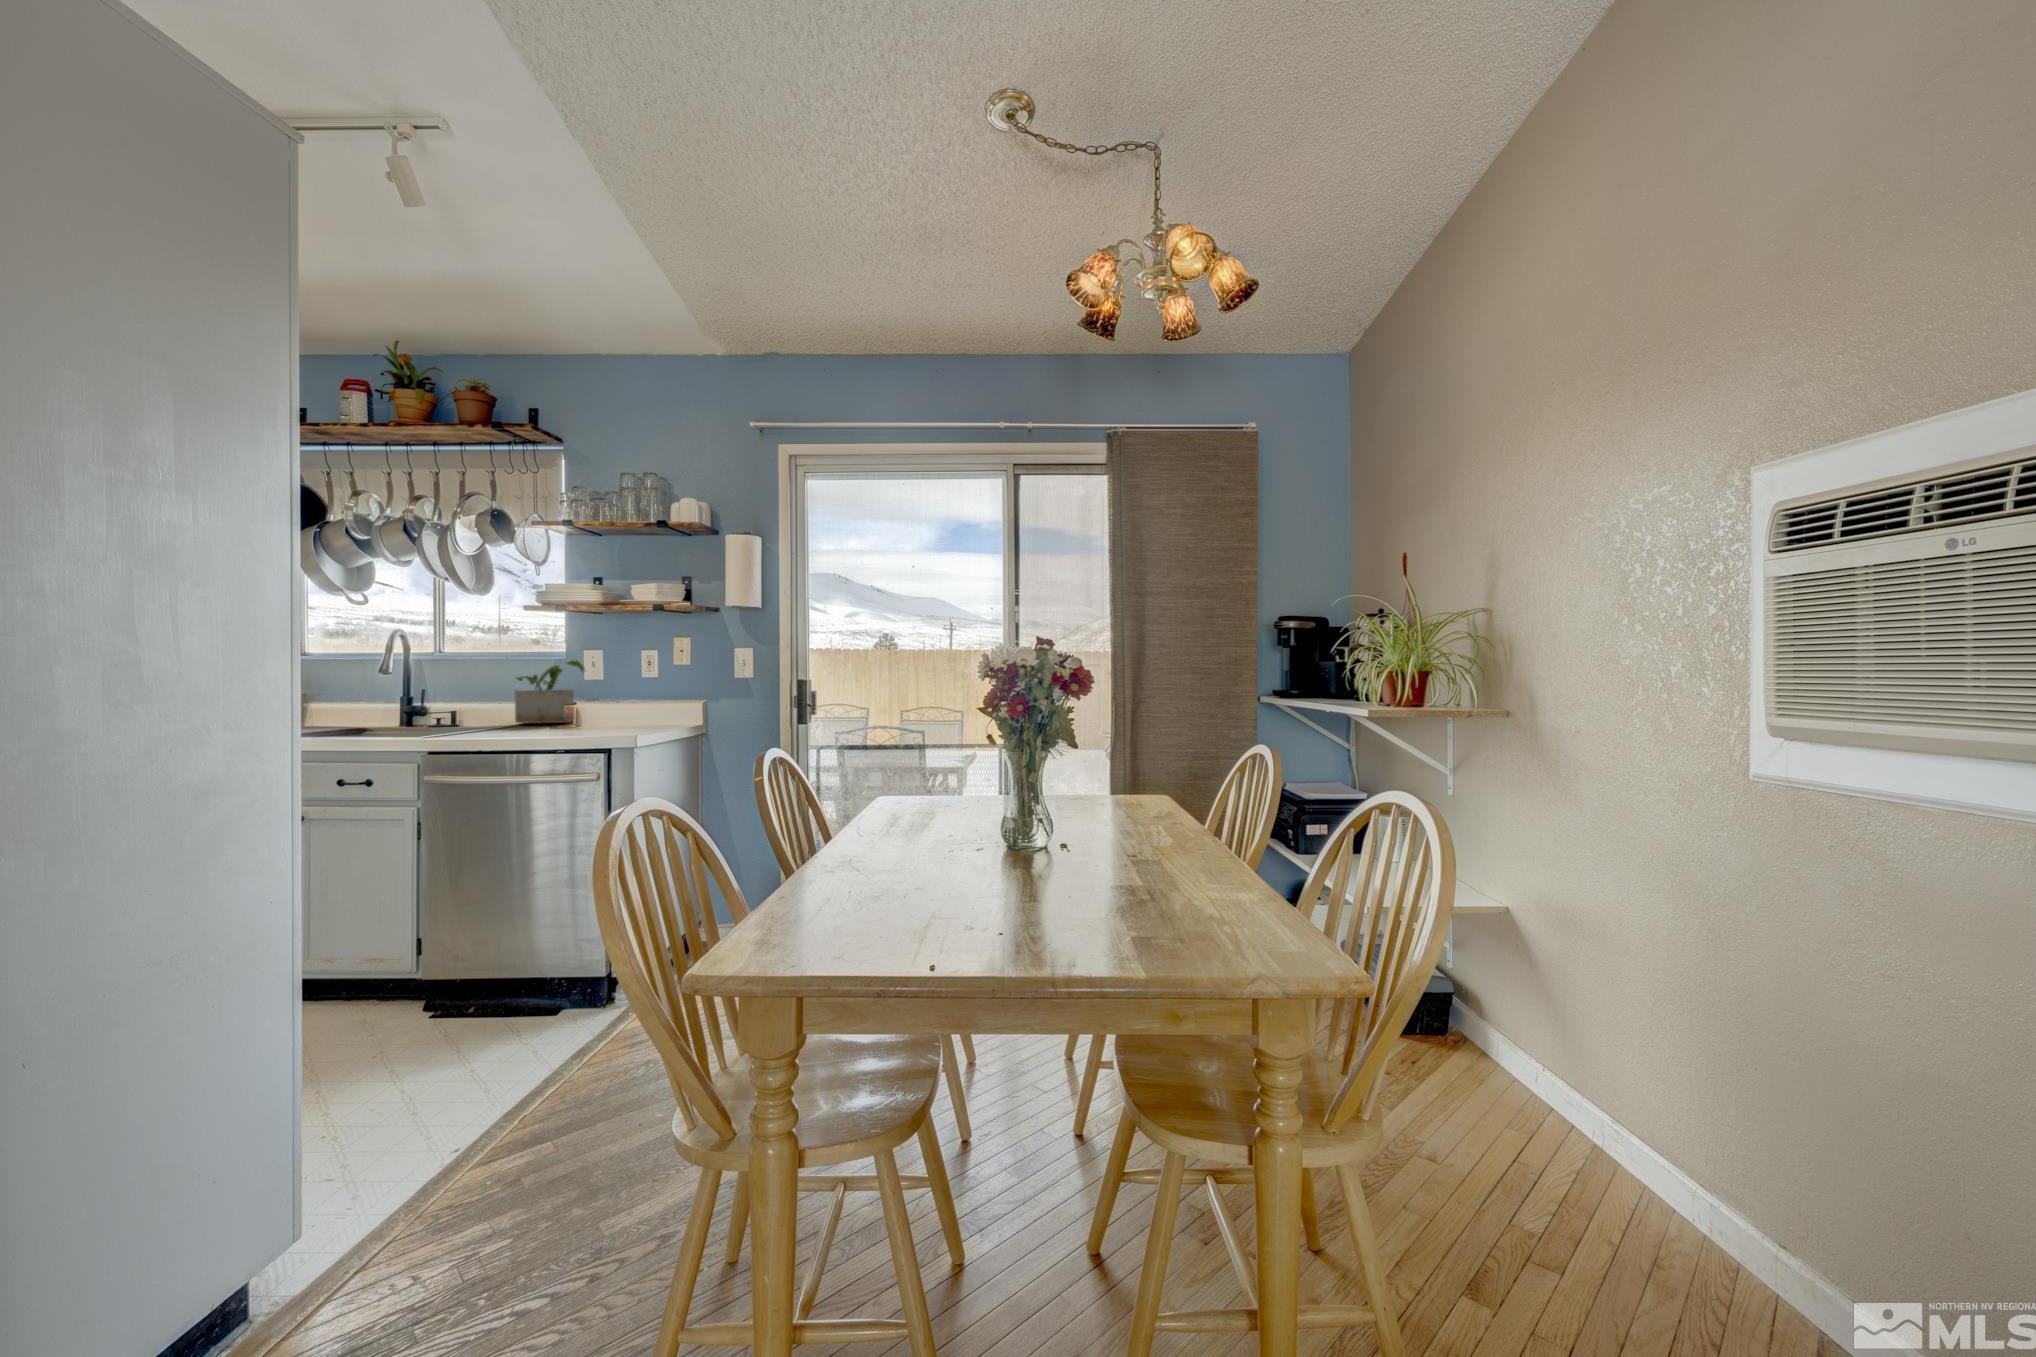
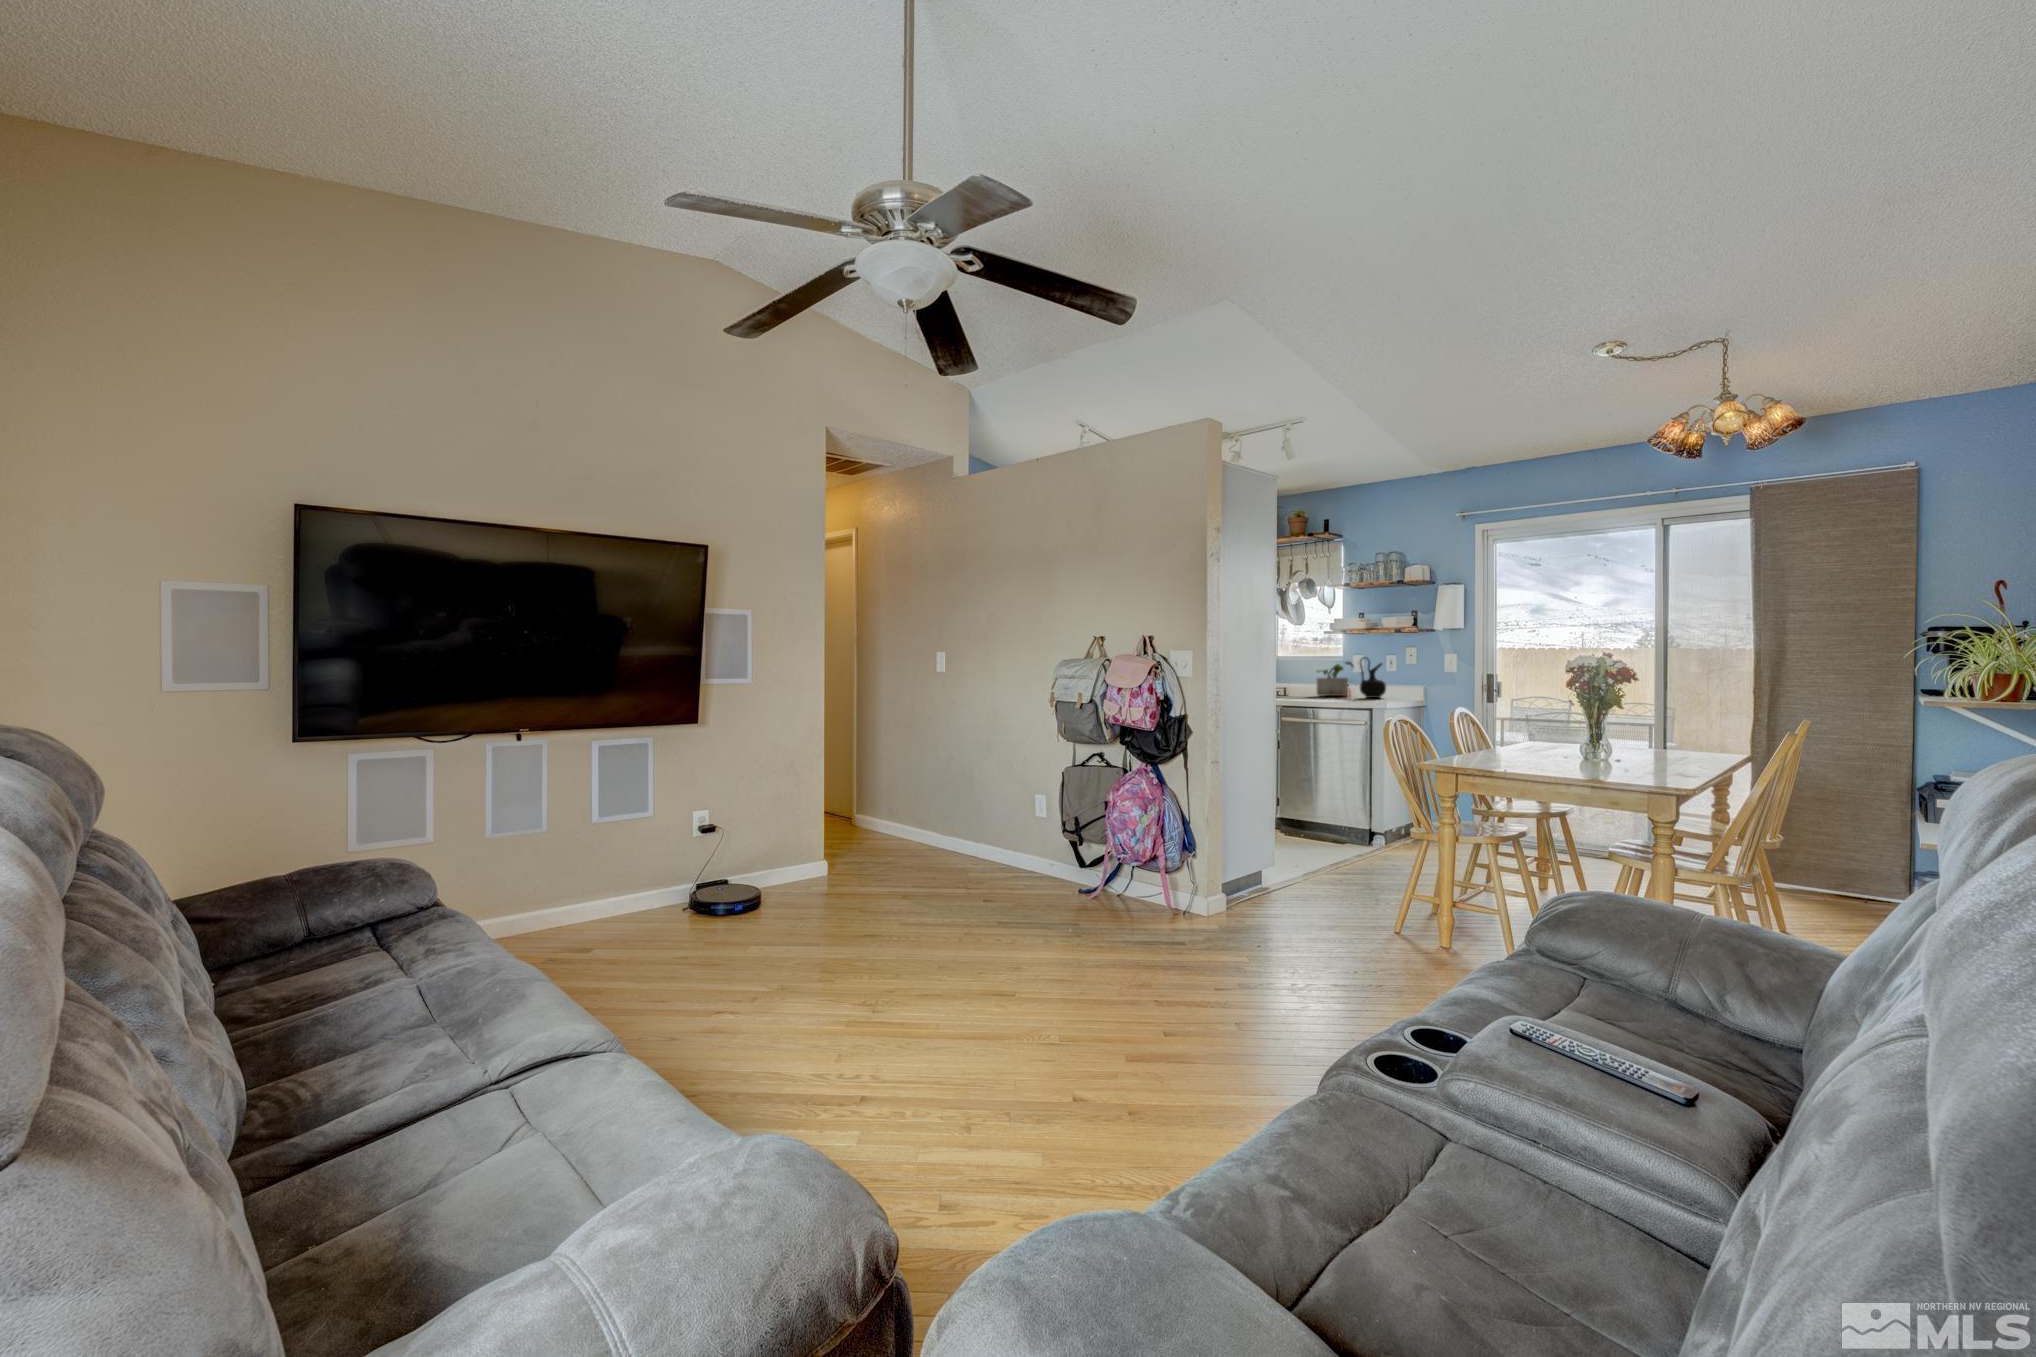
ceramic jug: none [593,653,640,725] -> present [1360,657,1386,698]

